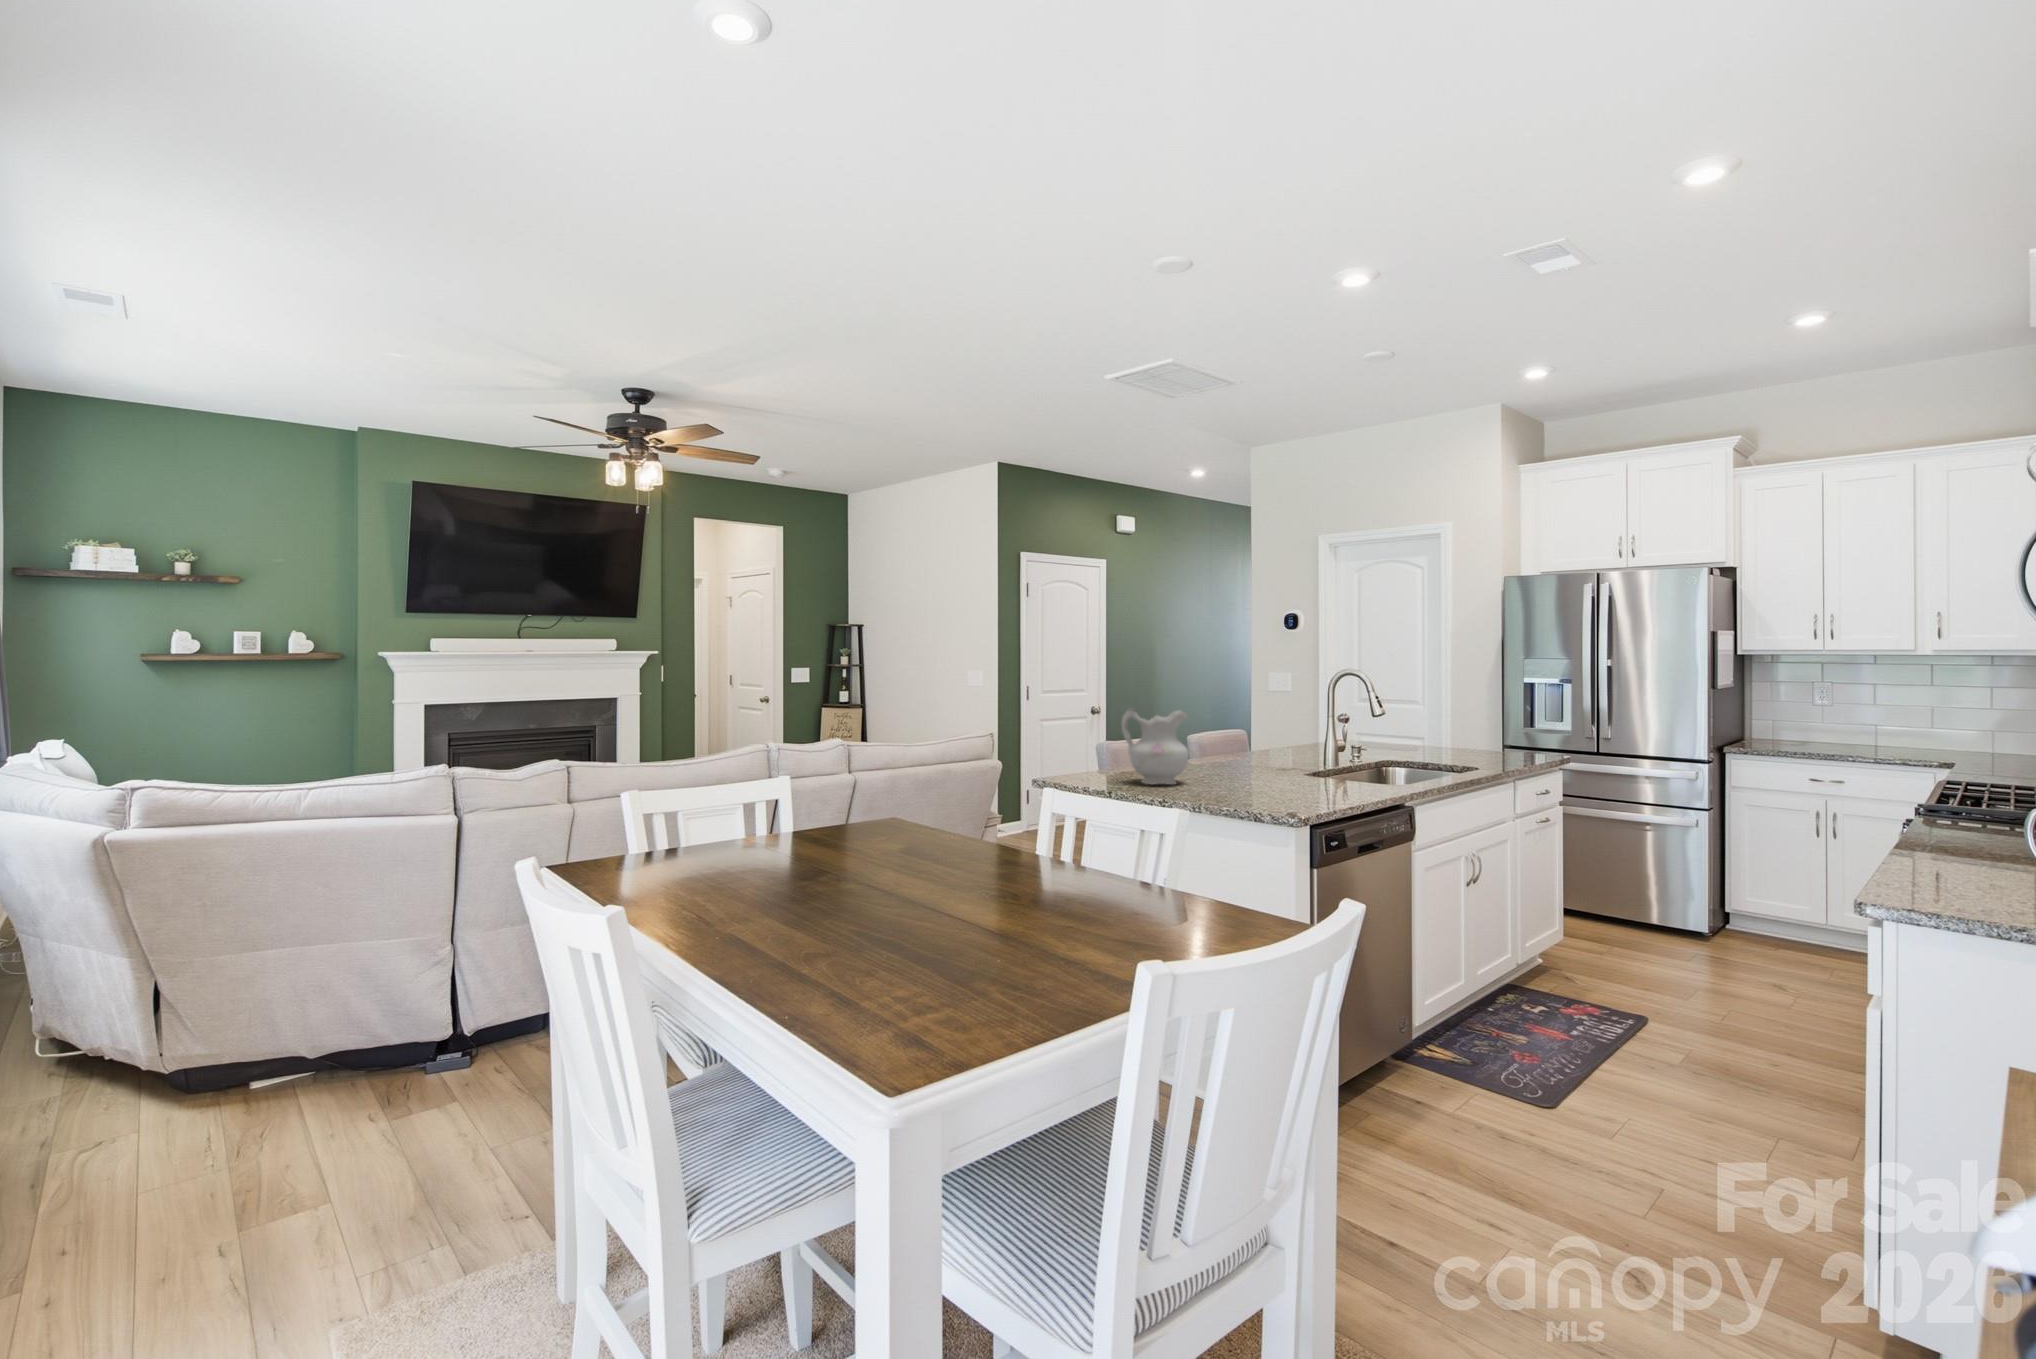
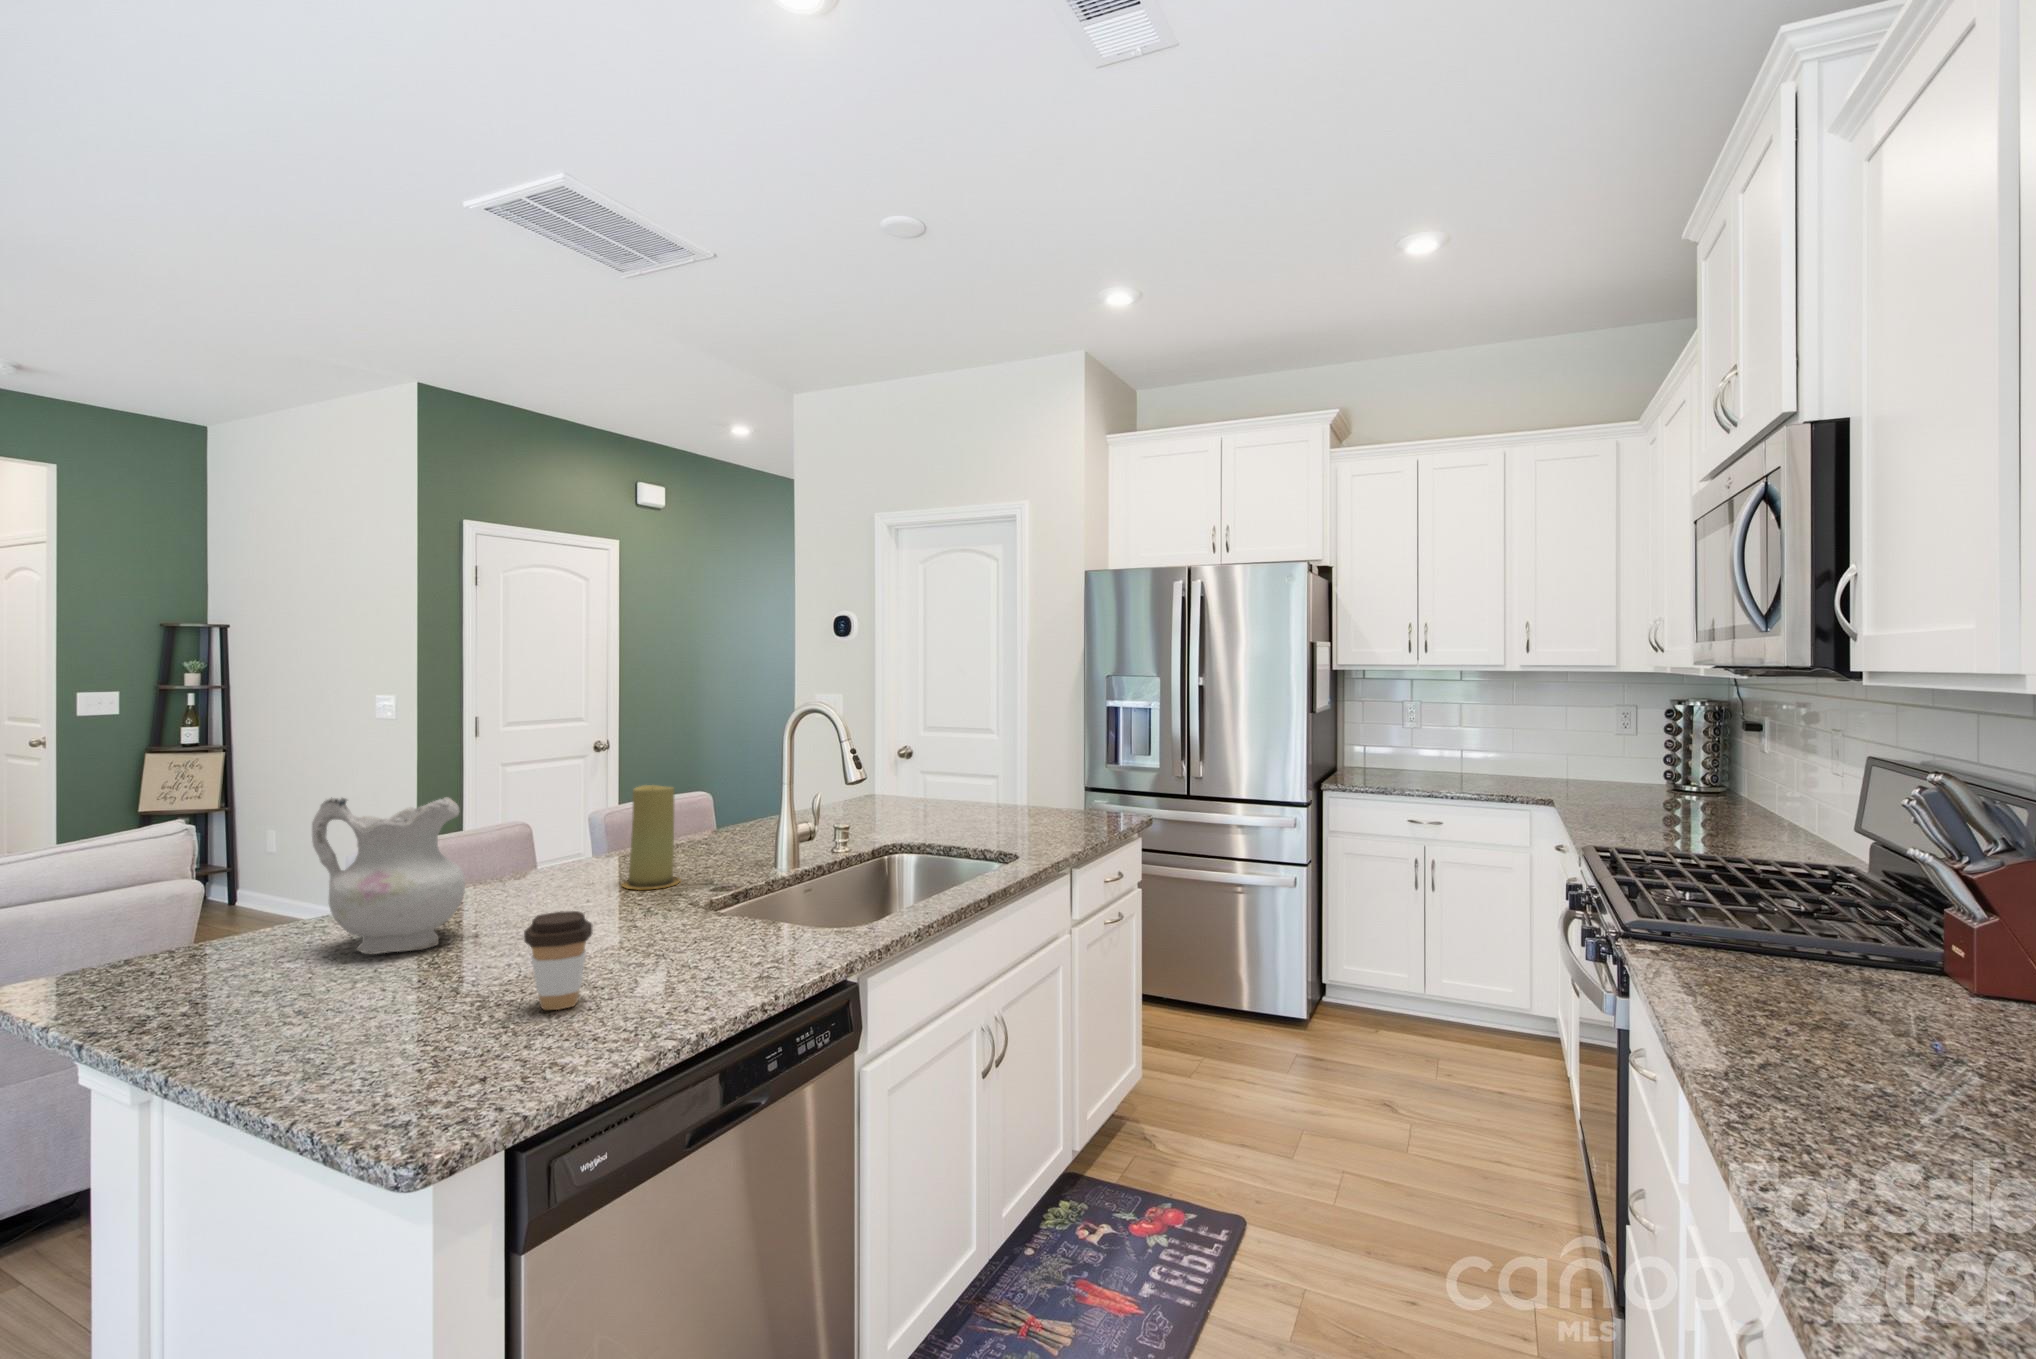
candle: none [1238,714,1271,772] -> present [622,785,680,890]
coffee cup: none [1258,760,1289,804] -> present [524,911,592,1010]

